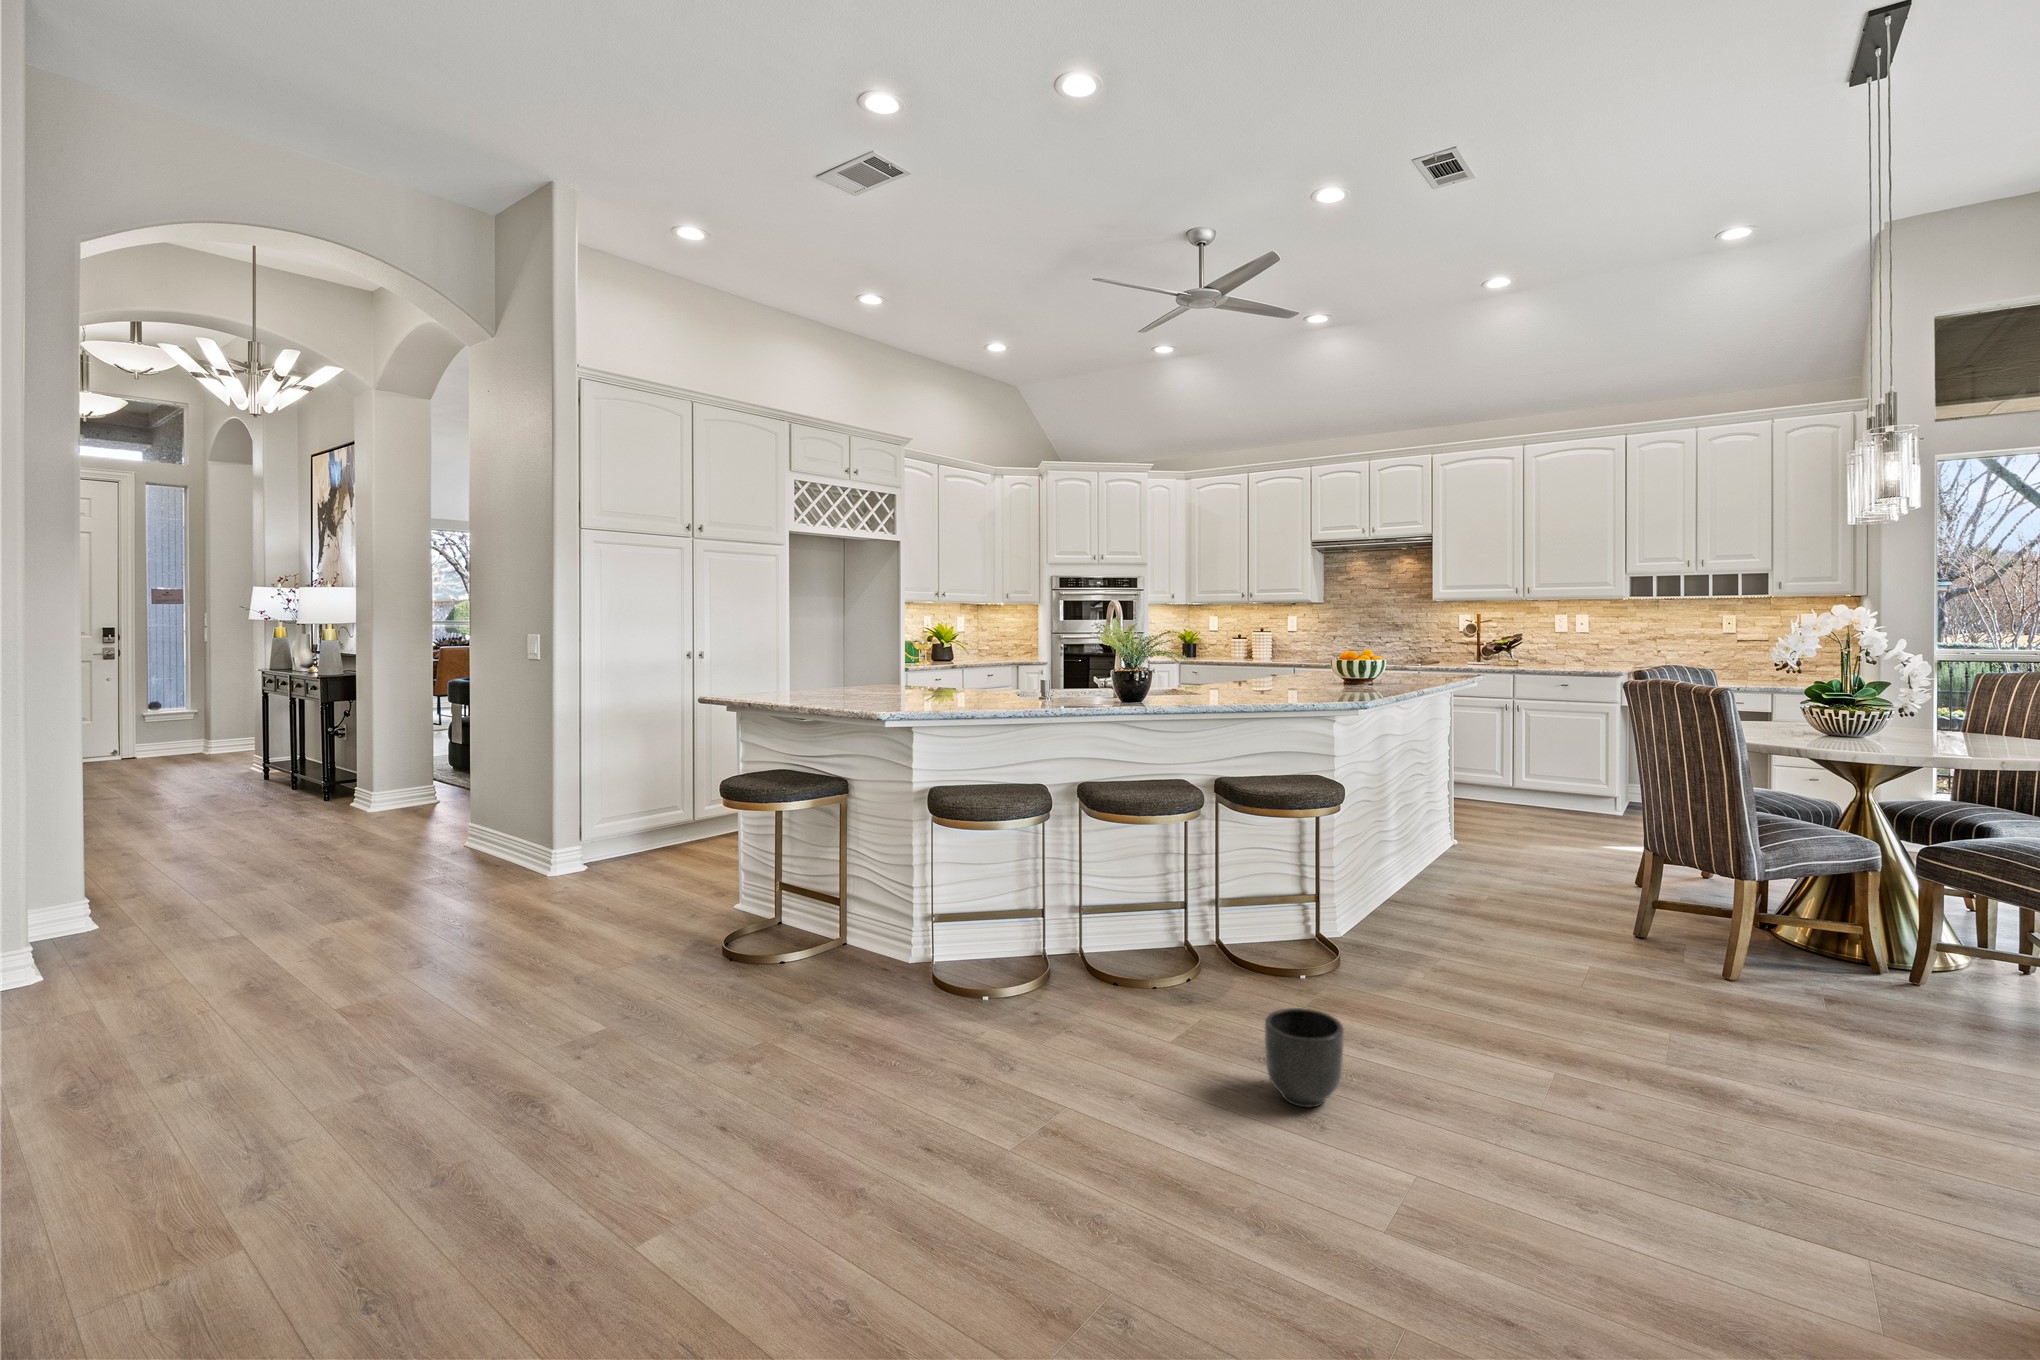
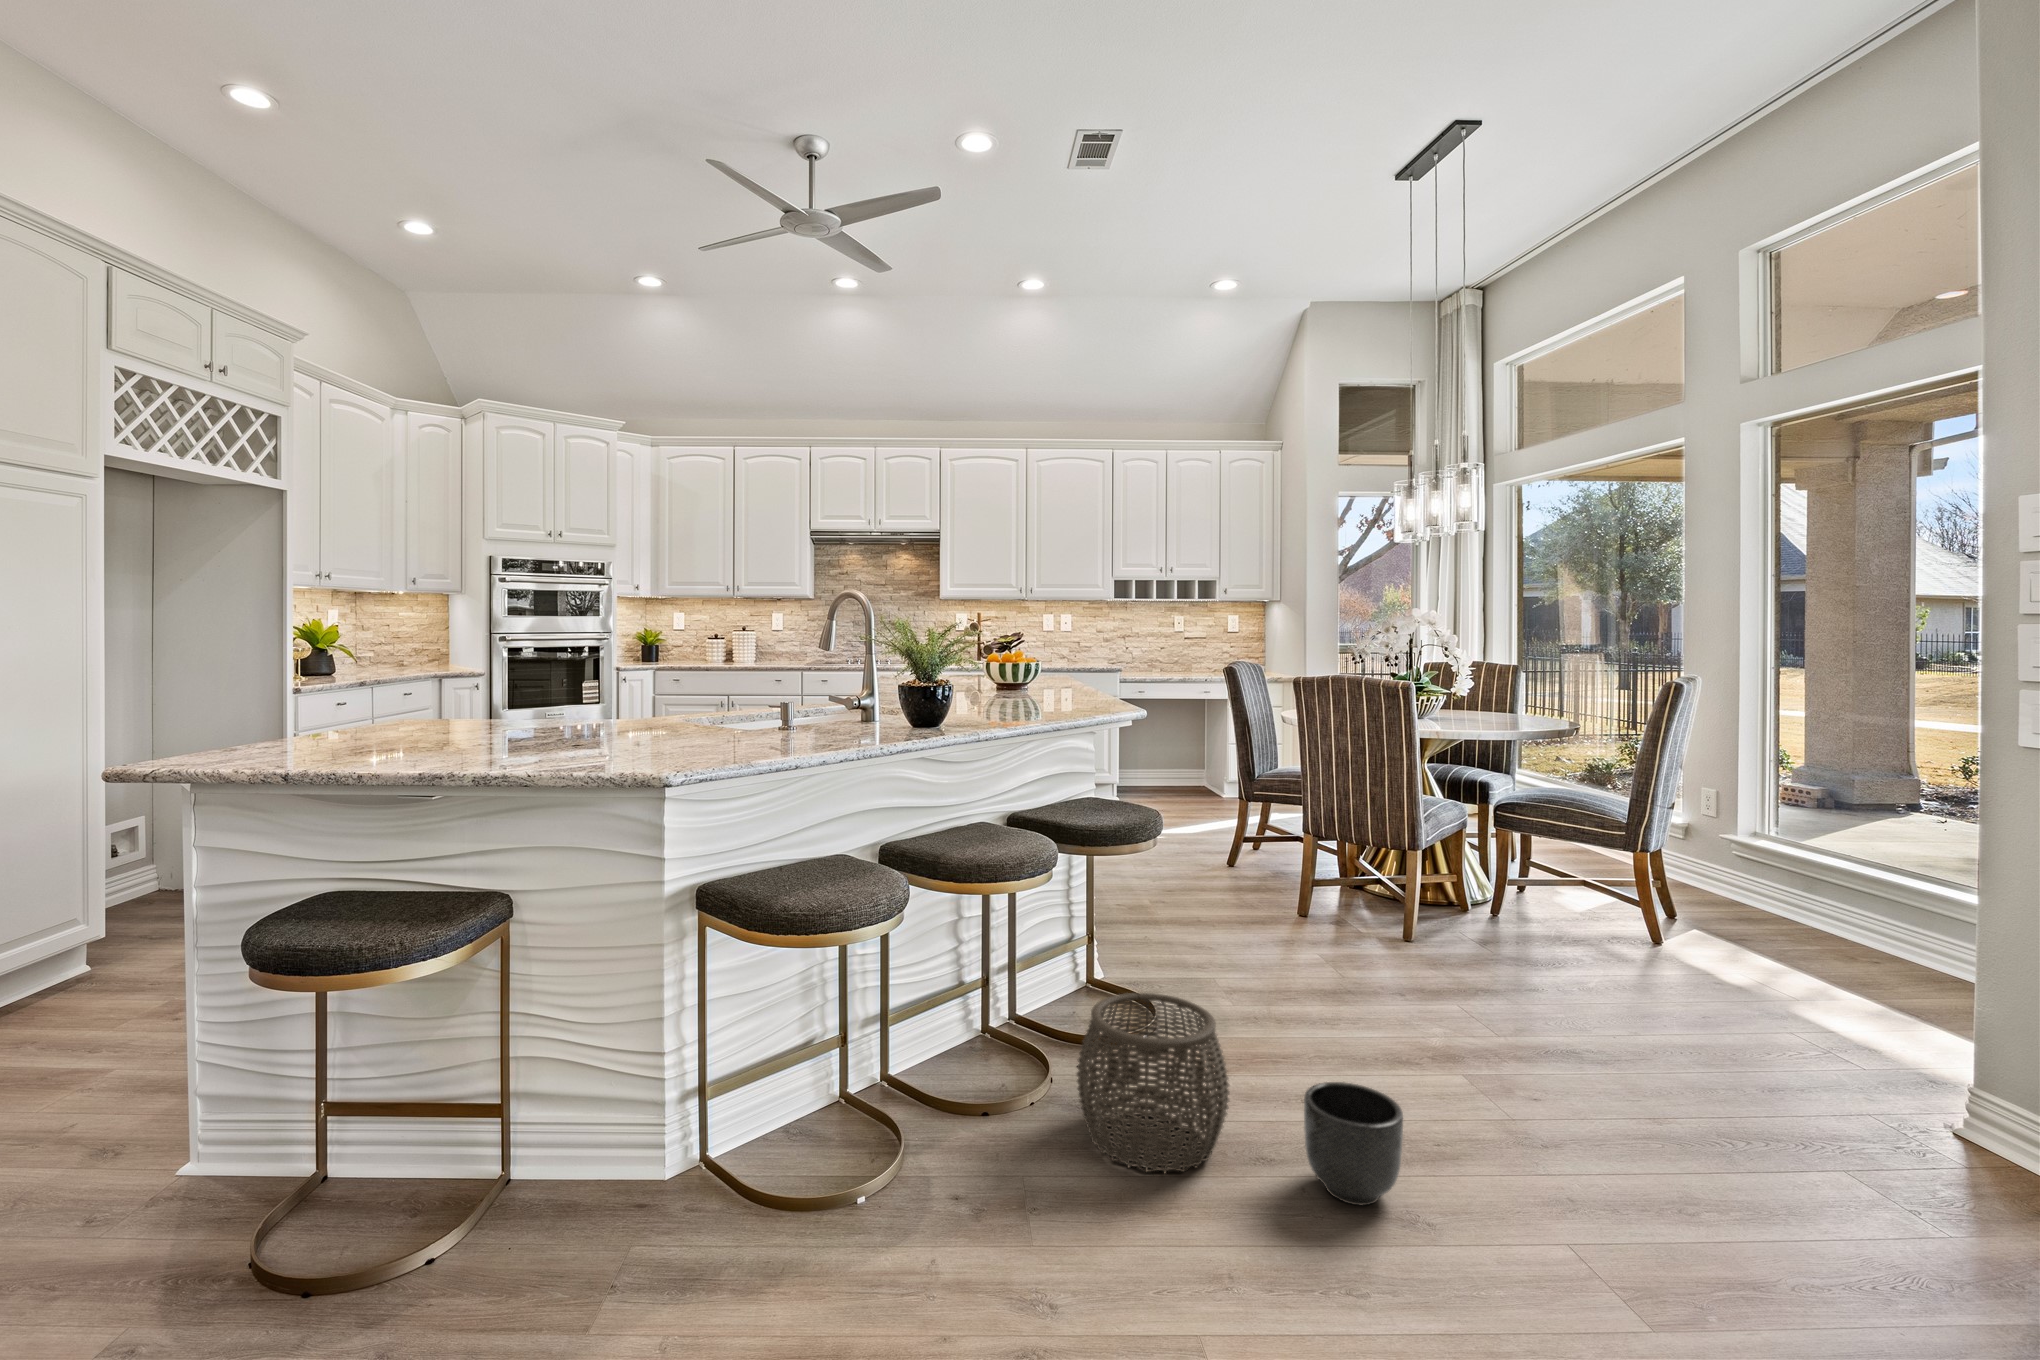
woven basket: none [1142,917,1262,1052] -> present [1077,993,1230,1173]

